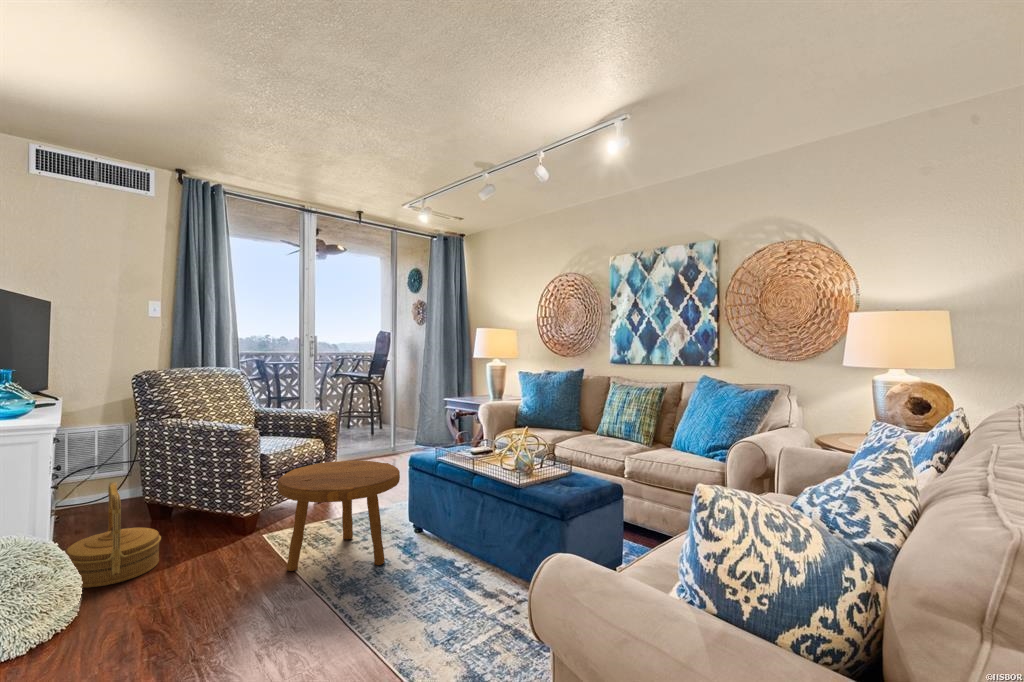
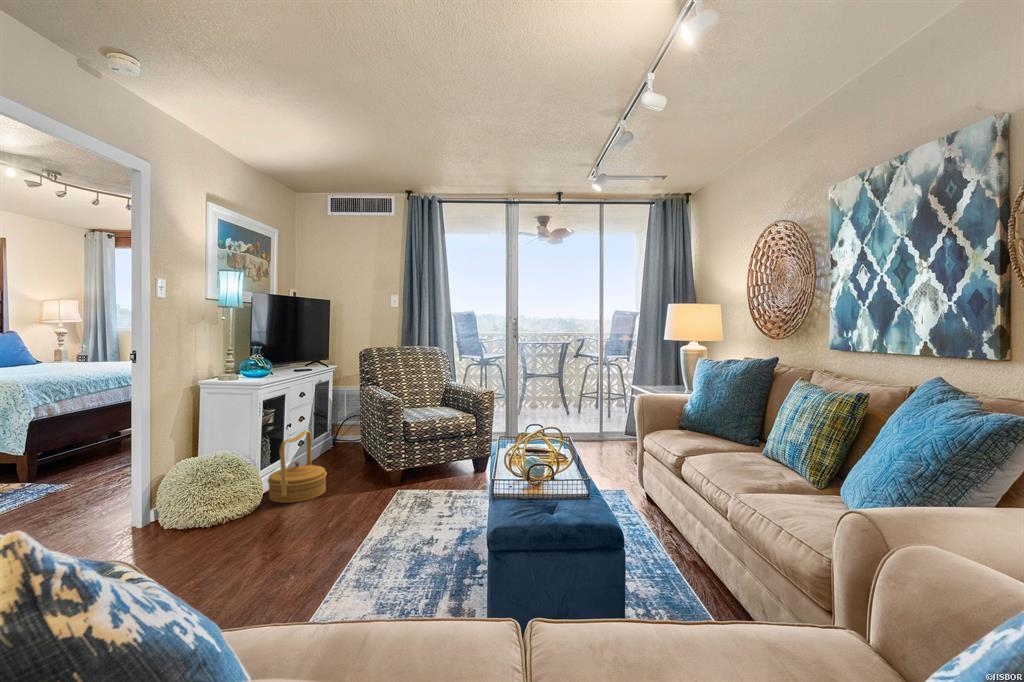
footstool: present [278,461,400,571] -> none [353,438,464,545]

